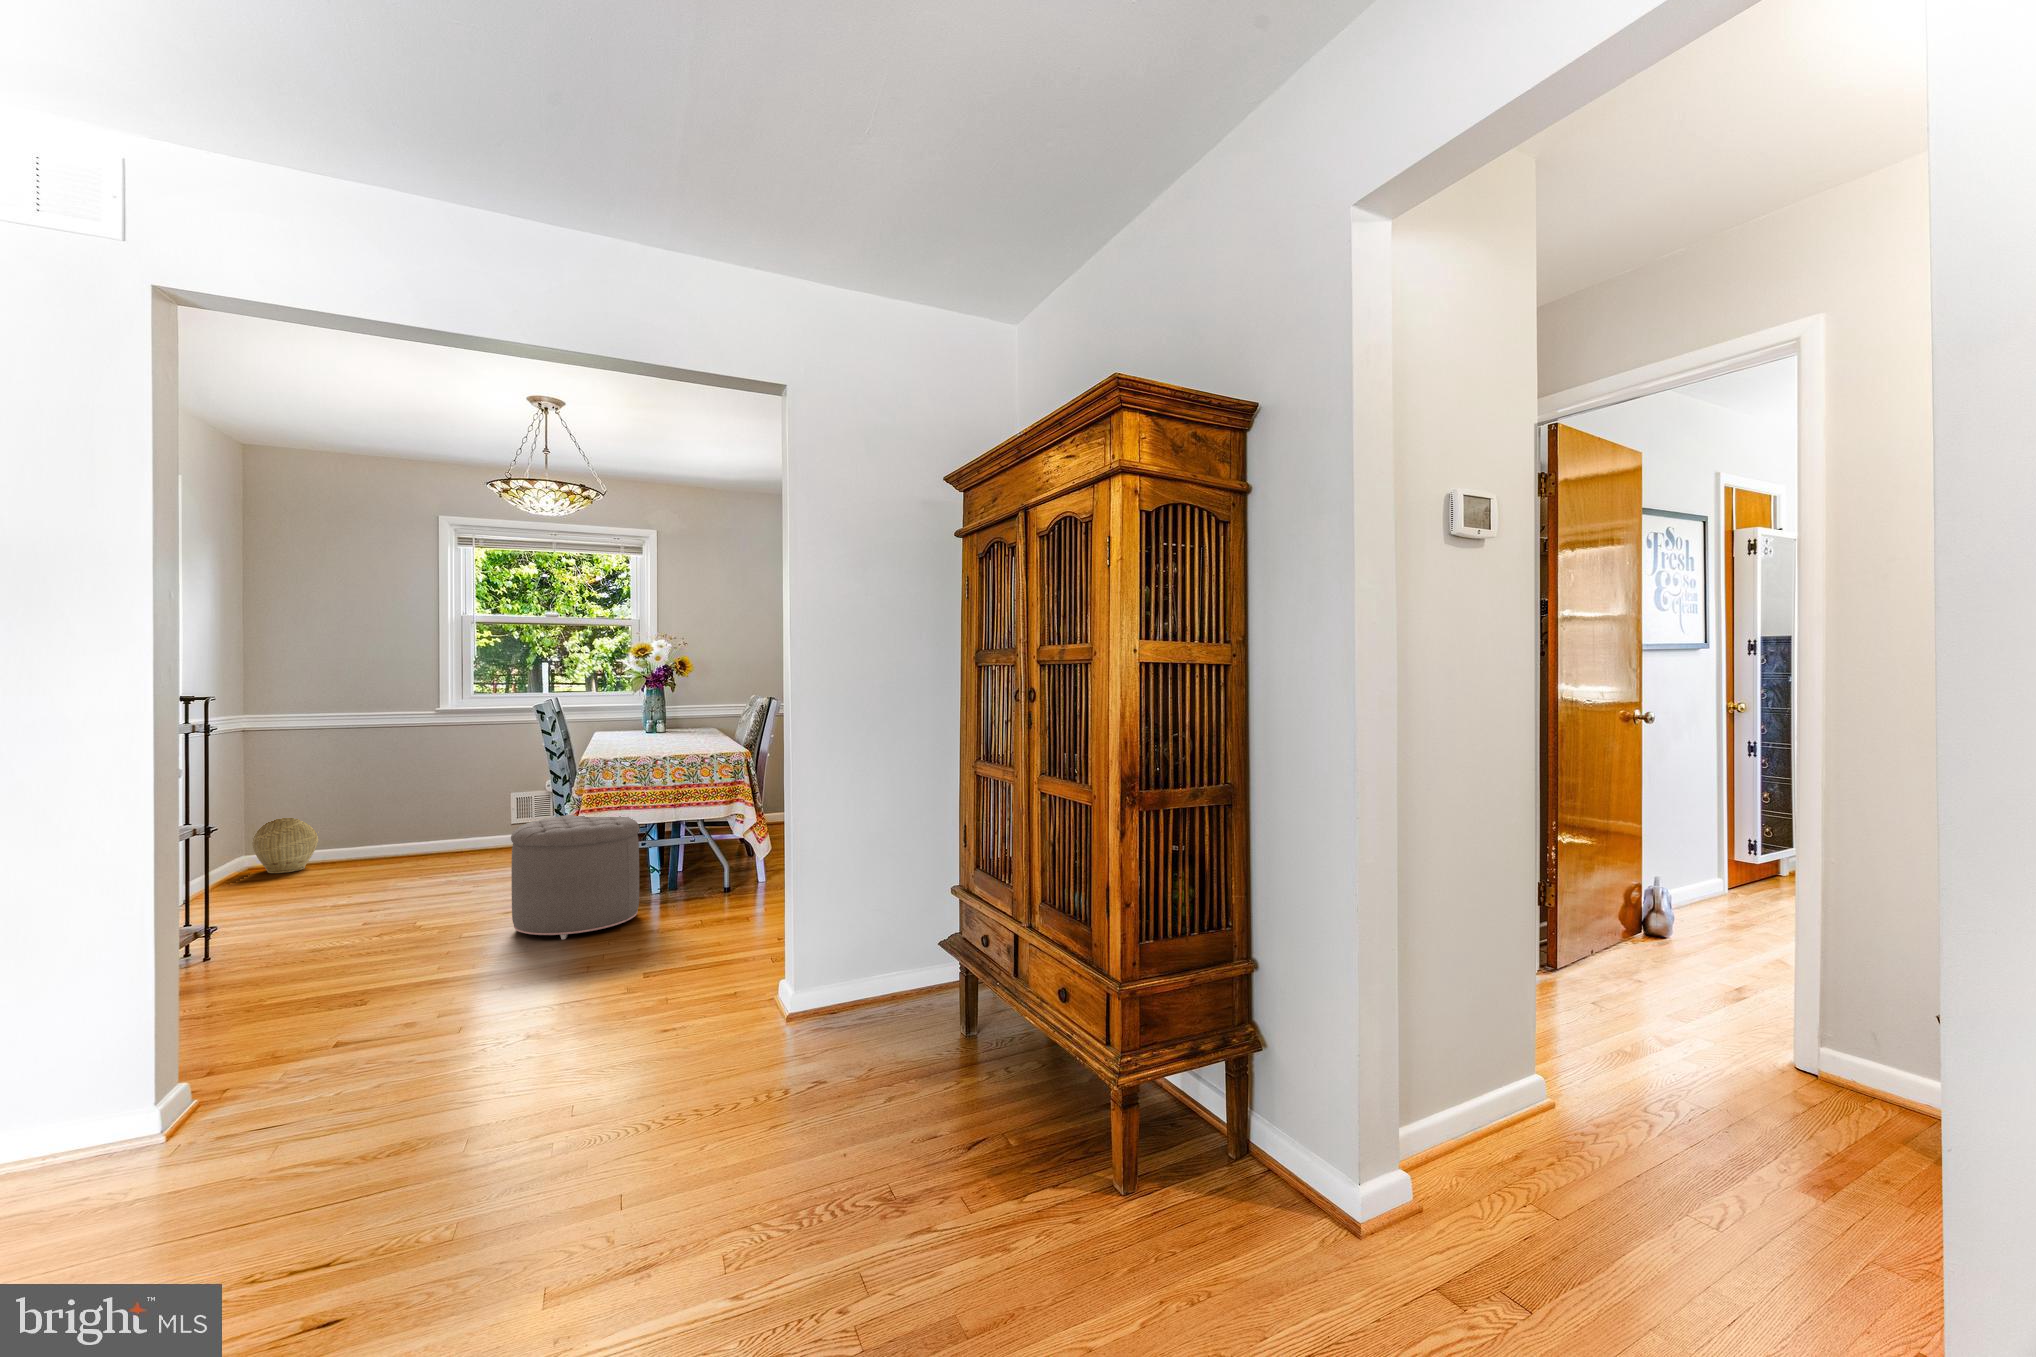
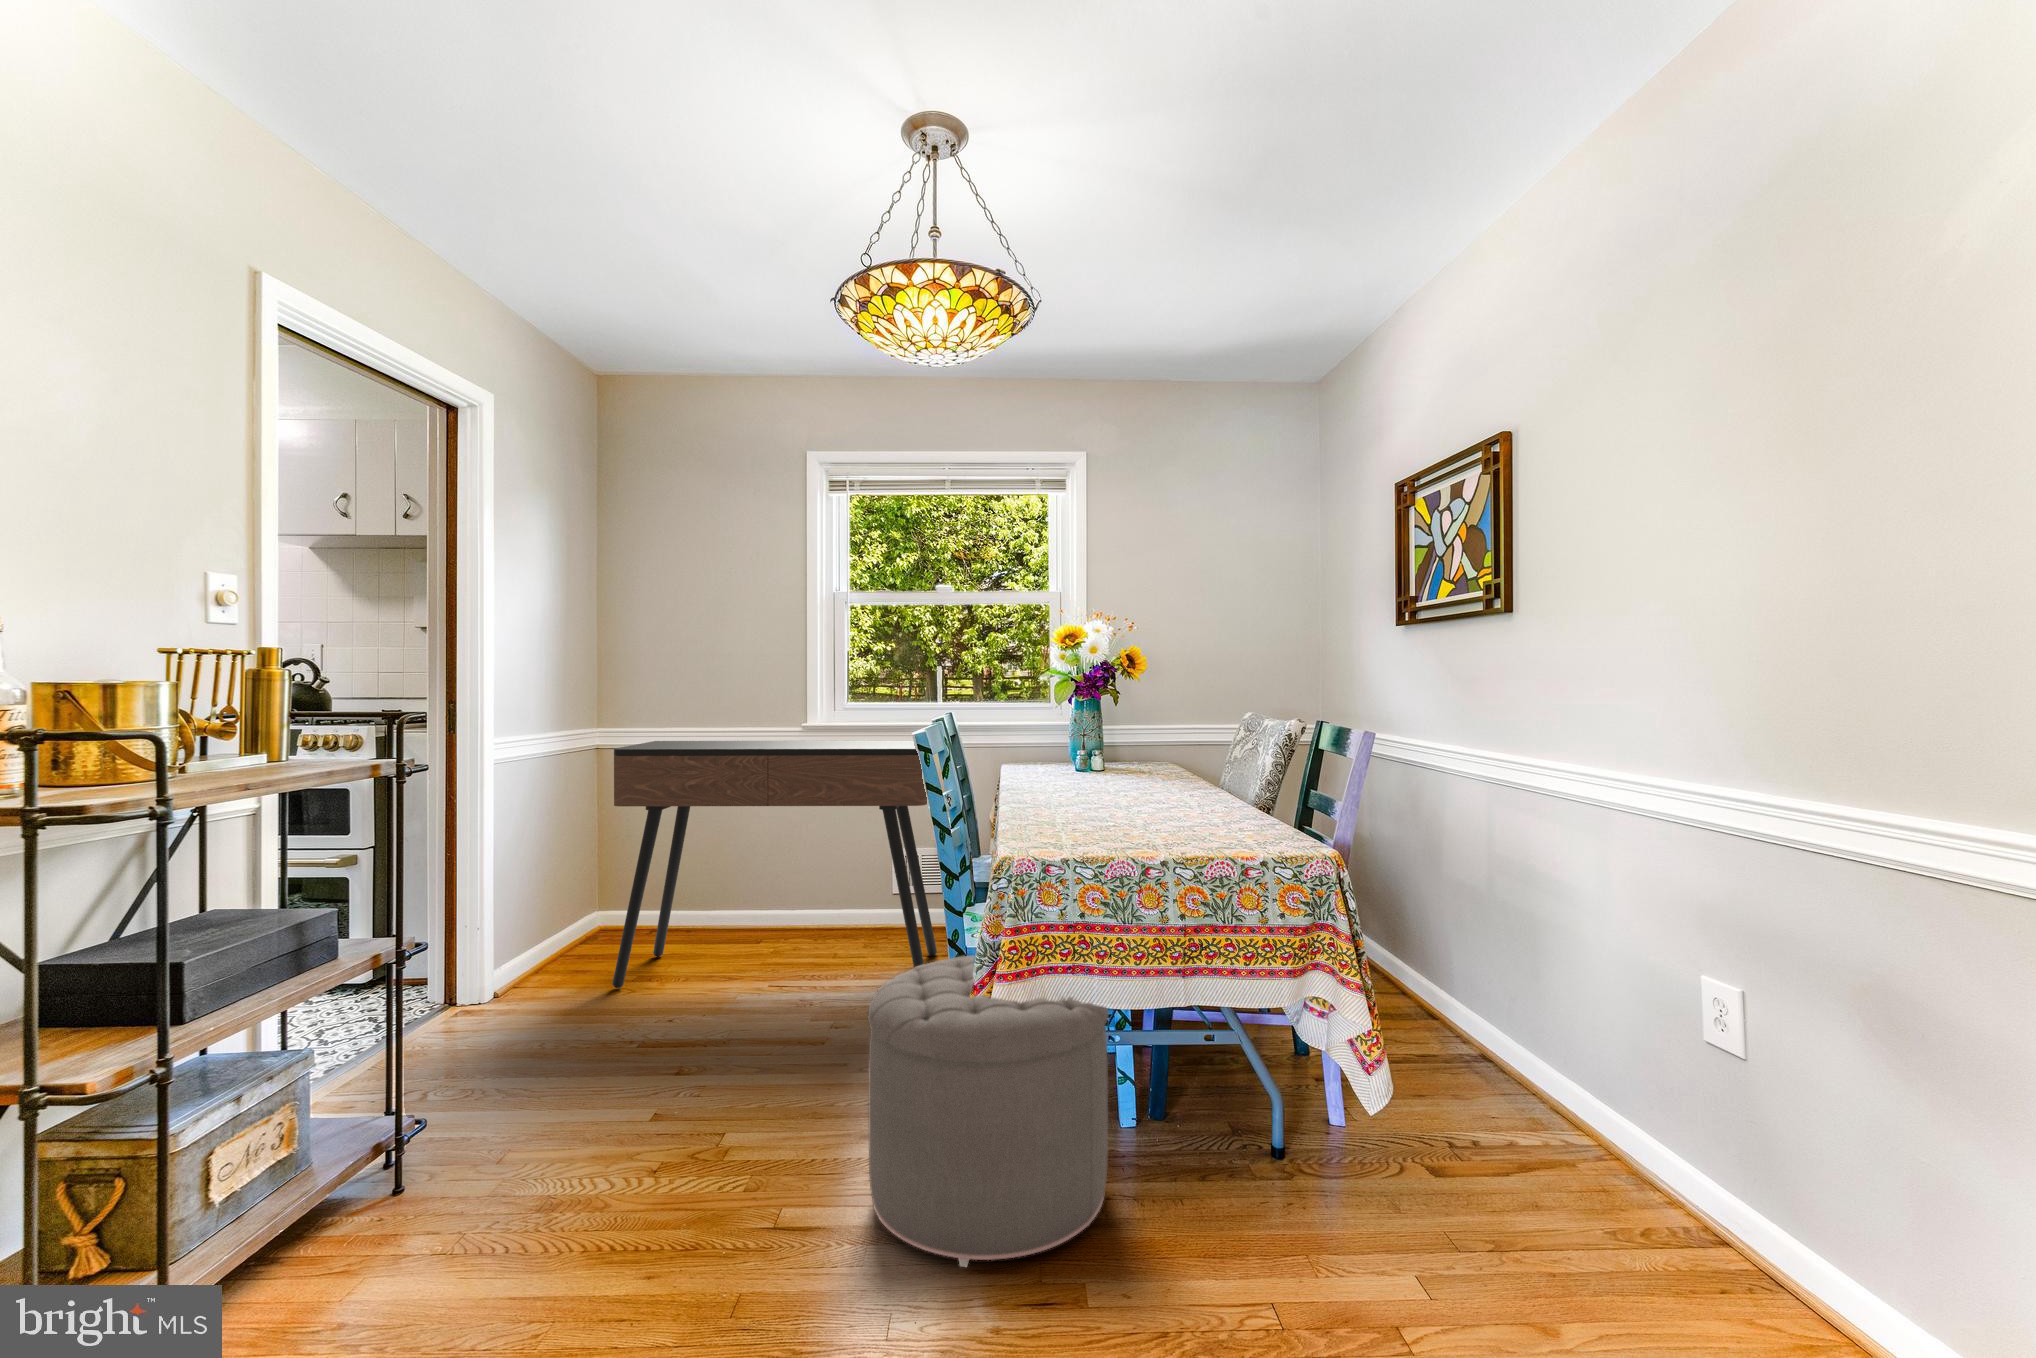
console table: none [297,716,548,887] -> present [612,740,937,988]
woven basket: present [252,818,319,873] -> none [582,858,658,949]

